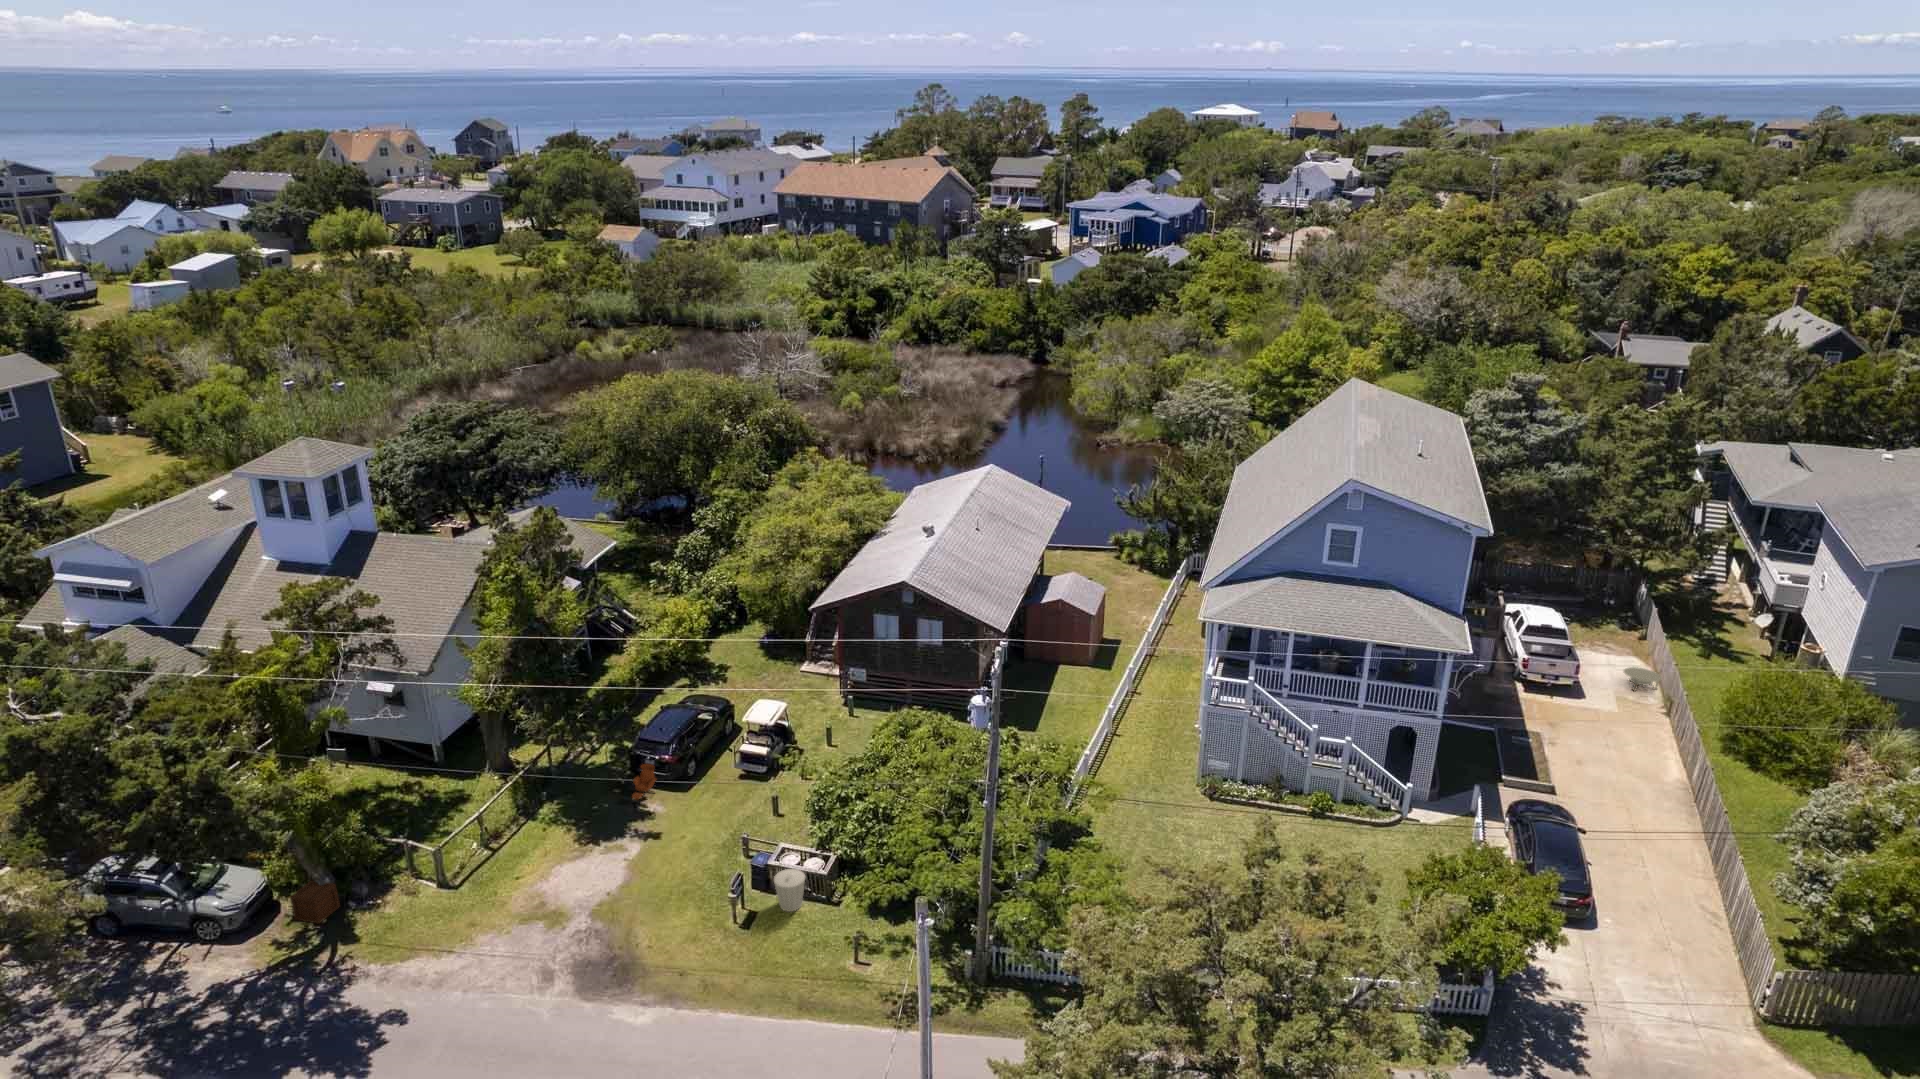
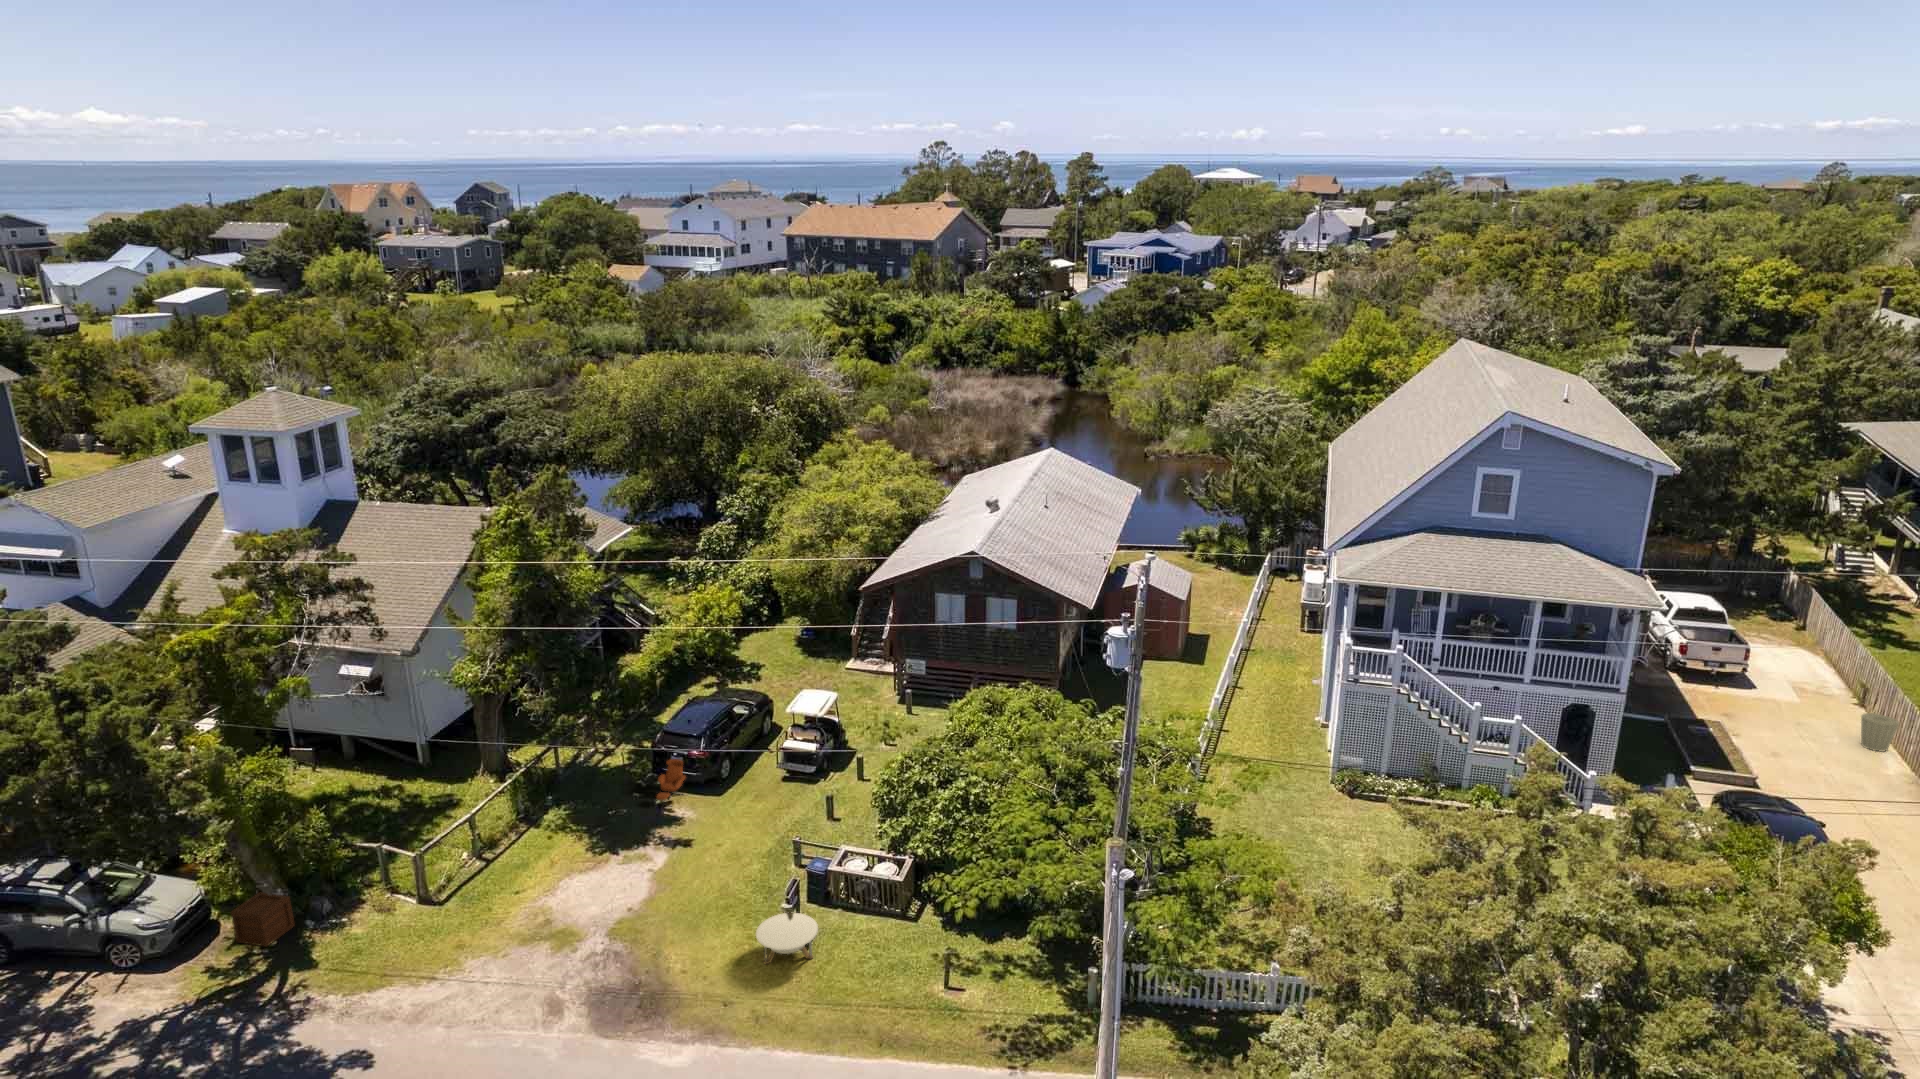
round table: present [1624,667,1662,691] -> present [756,913,818,964]
trash can: present [774,869,805,912] -> present [1861,713,1899,752]

